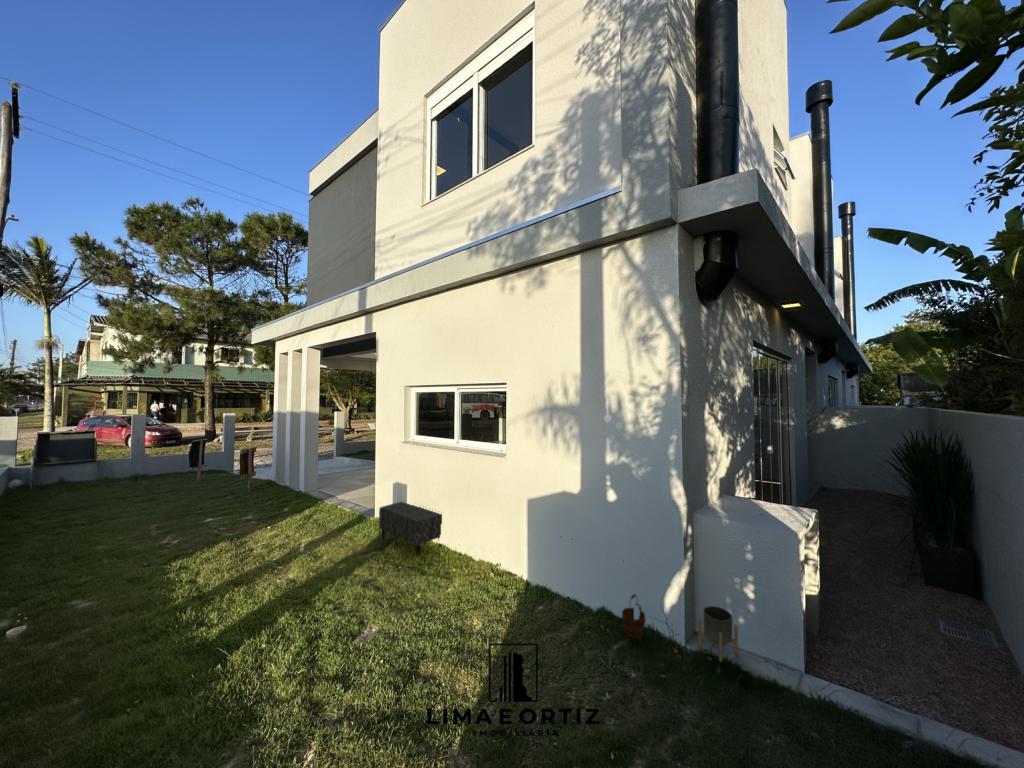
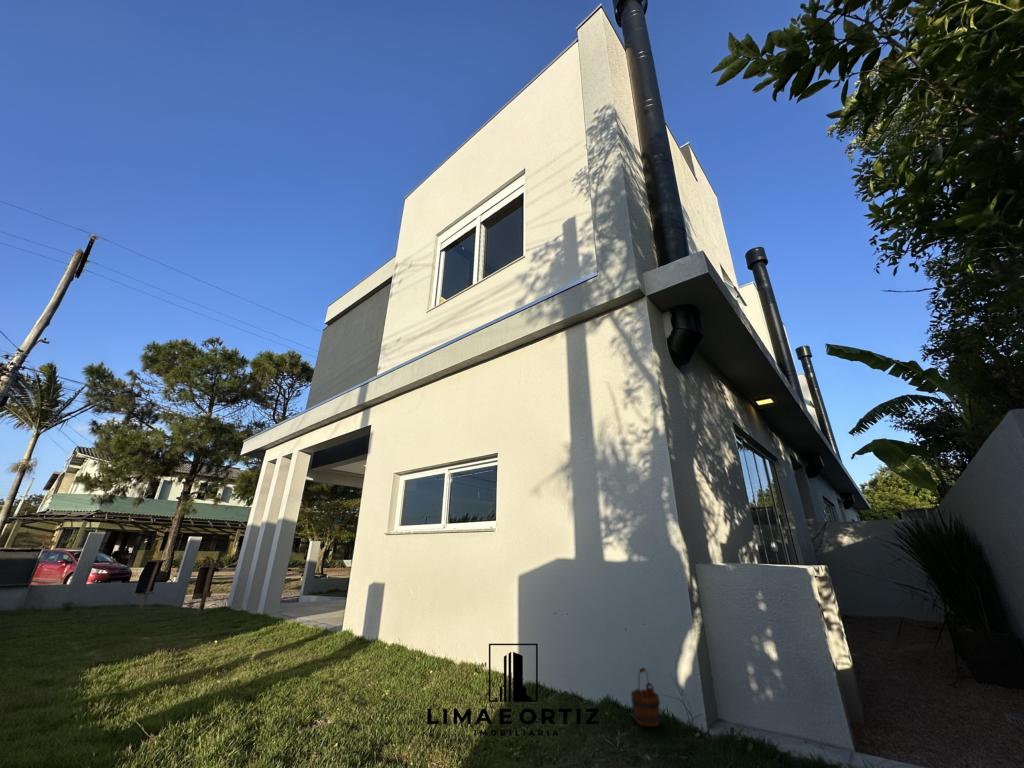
bench: present [379,502,442,555] -> none [348,604,425,663]
planter: present [698,606,738,662] -> none [720,677,774,745]

